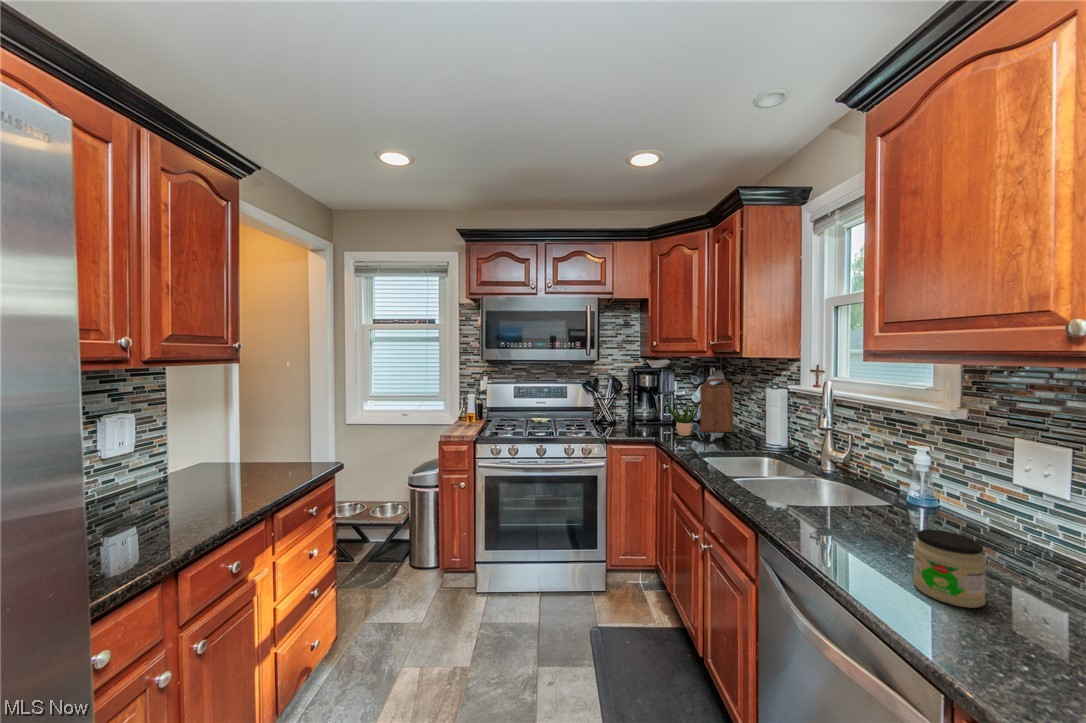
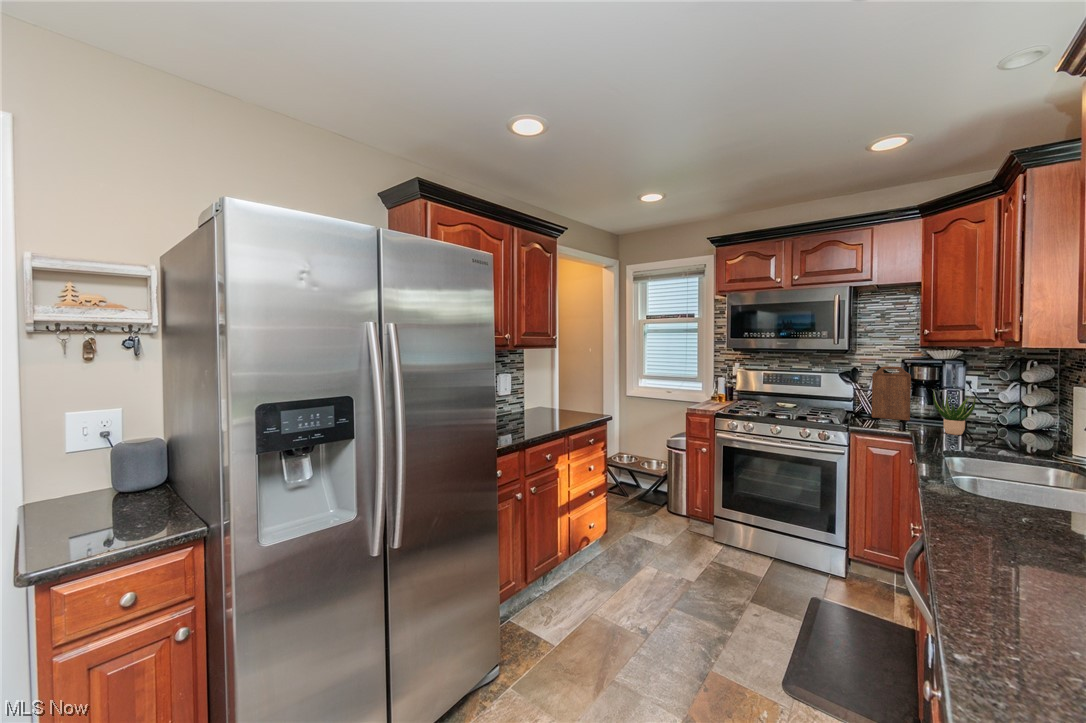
cutting board: present [700,378,733,432] -> present [872,366,911,421]
jar: present [914,529,986,608] -> none [968,490,1028,549]

